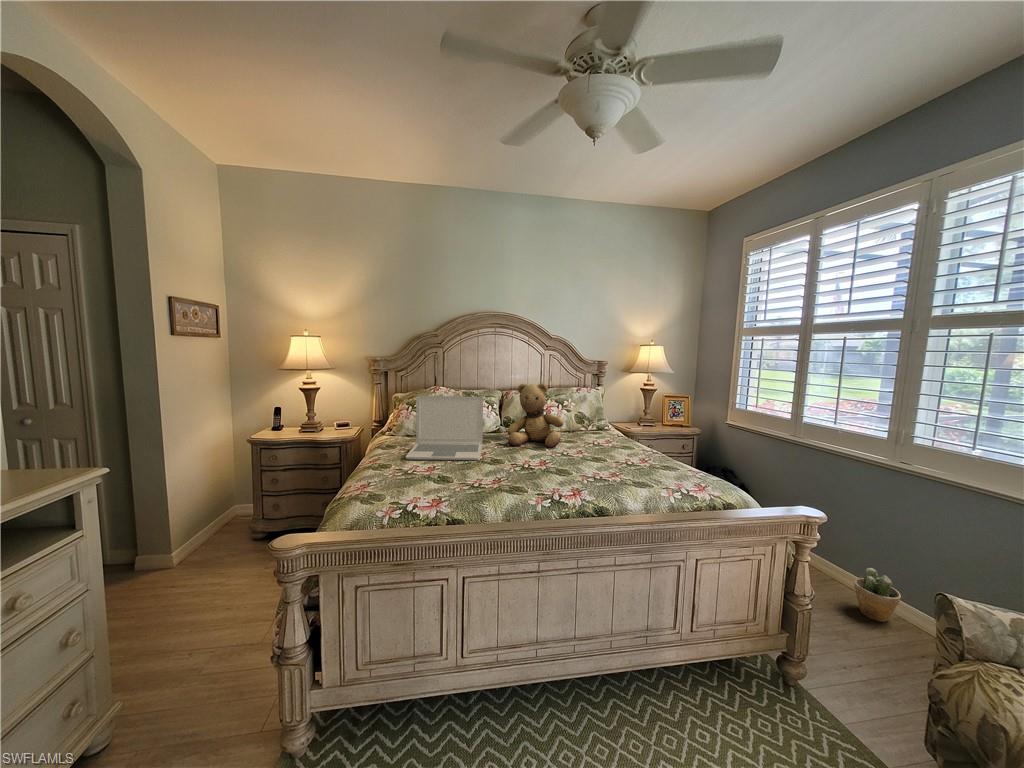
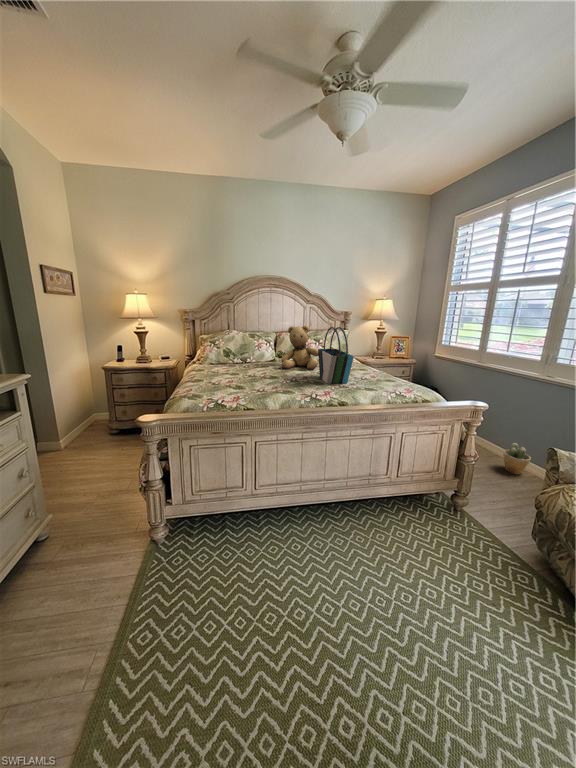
tote bag: none [561,389,616,474] -> present [318,327,354,384]
laptop: present [406,396,483,460] -> none [213,334,264,377]

